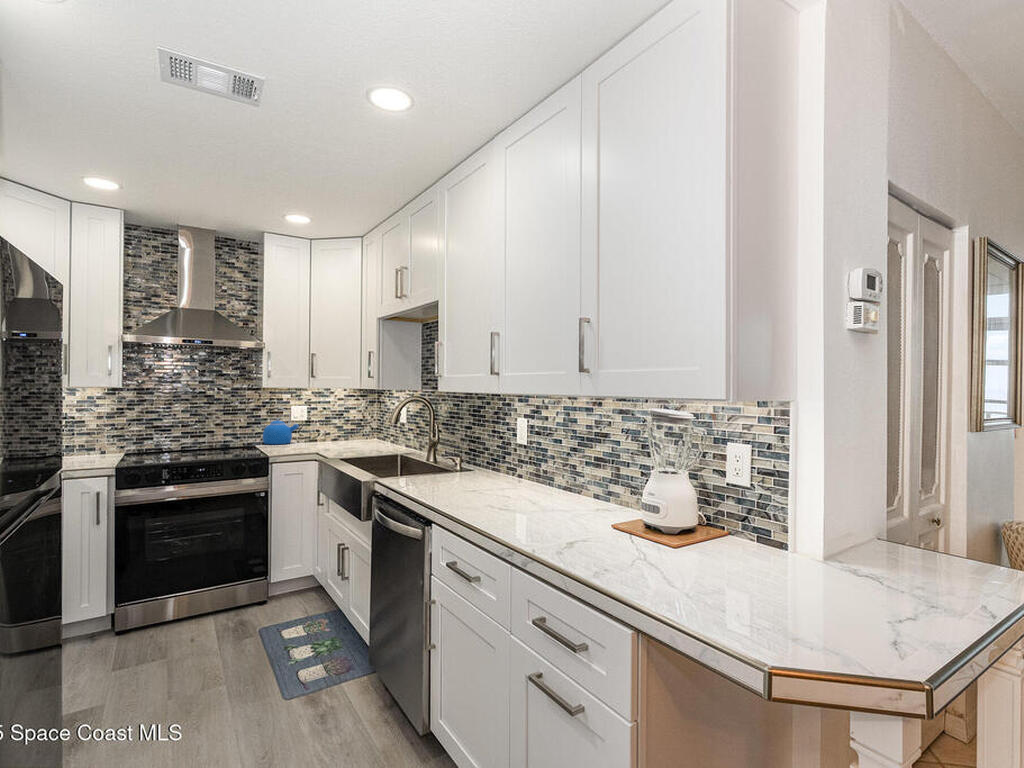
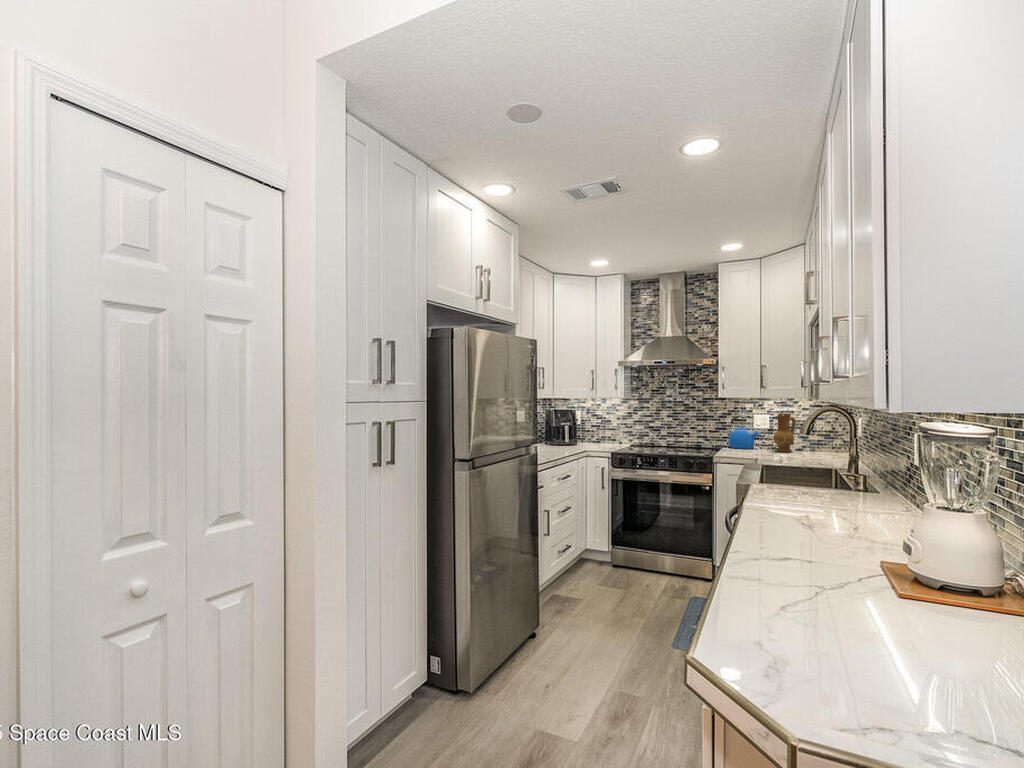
ceramic jug: none [314,404,334,444] -> present [773,413,796,452]

